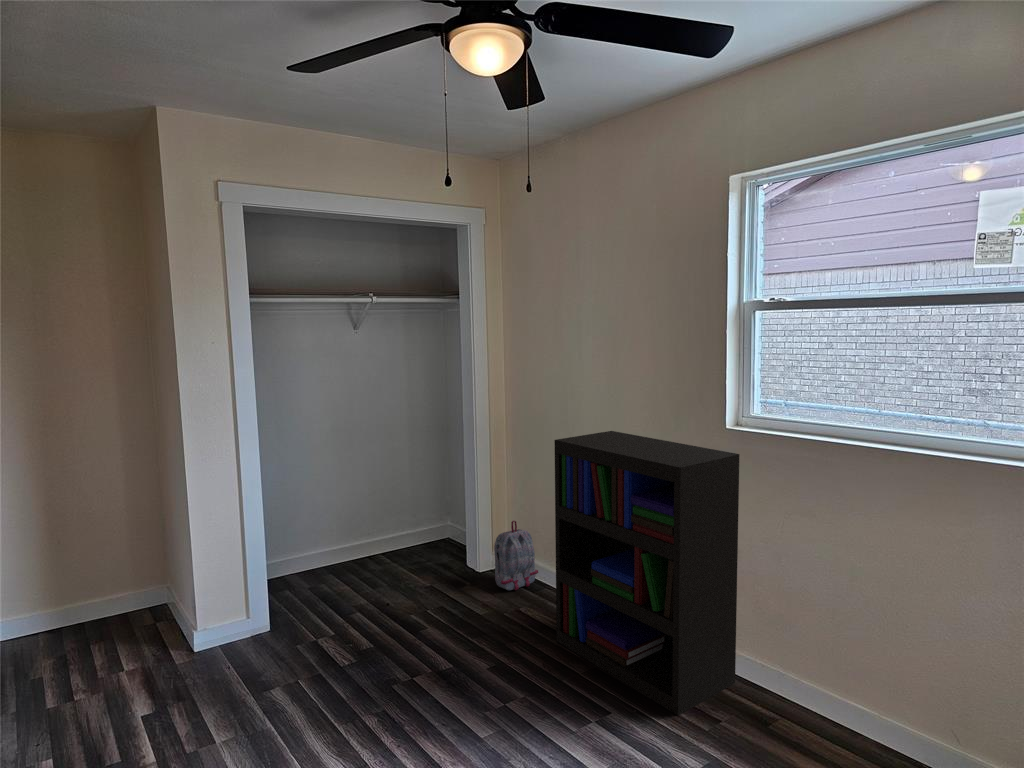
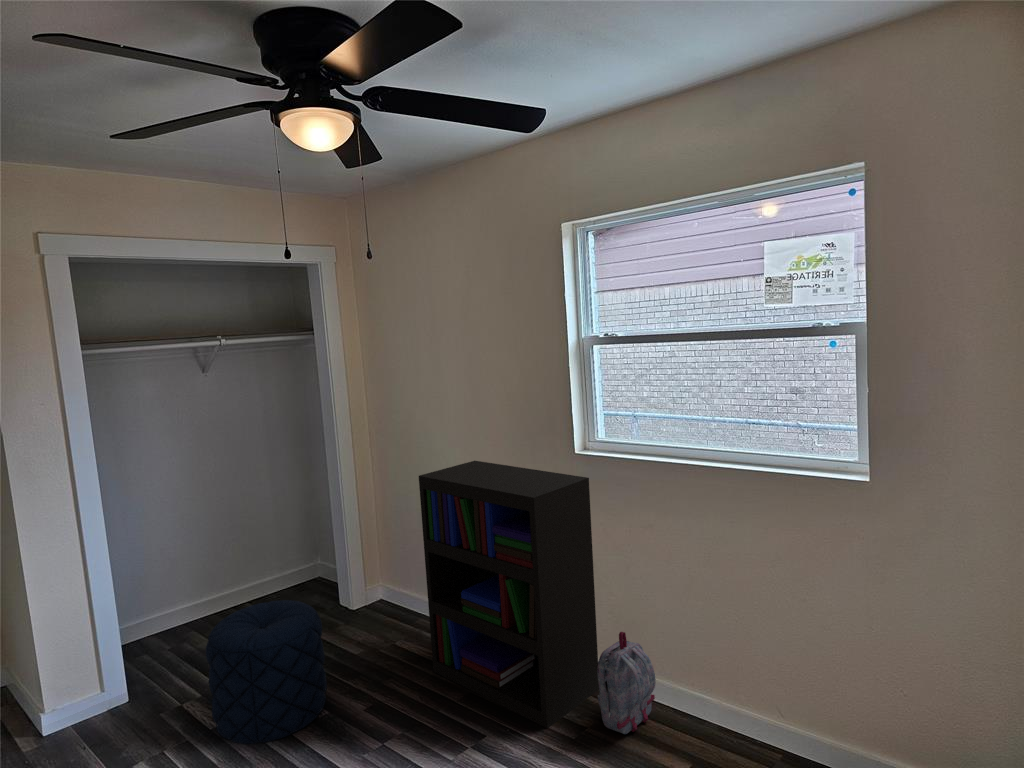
backpack: present [494,521,538,590] -> present [597,632,656,734]
pouf: none [341,551,451,686] -> present [206,600,327,744]

